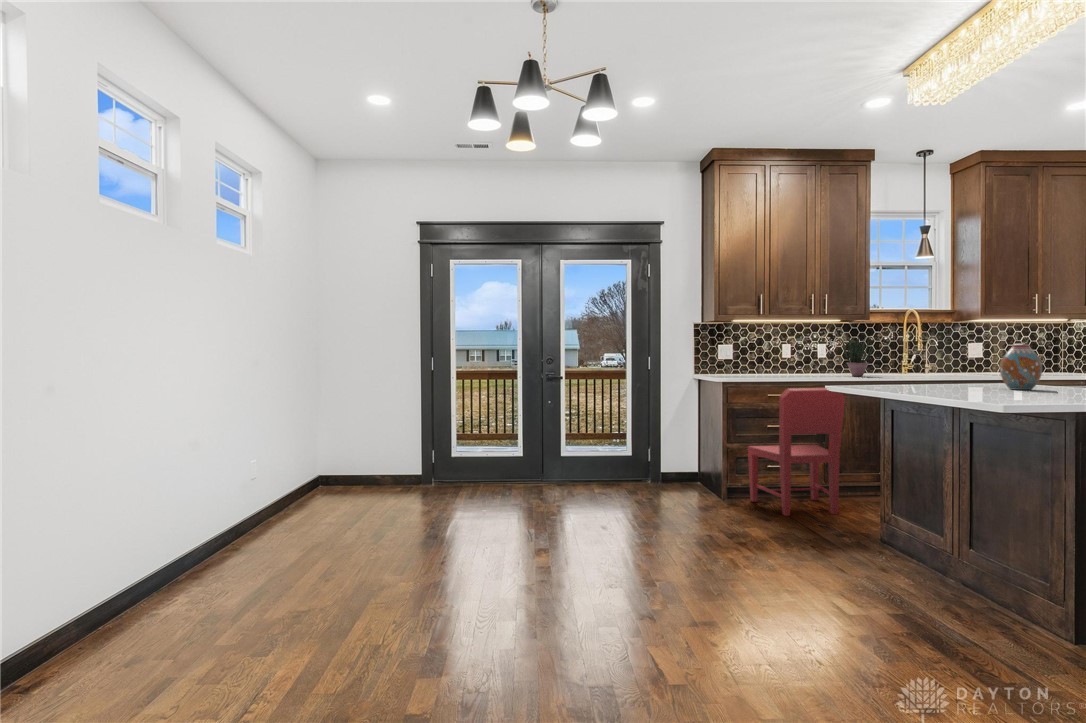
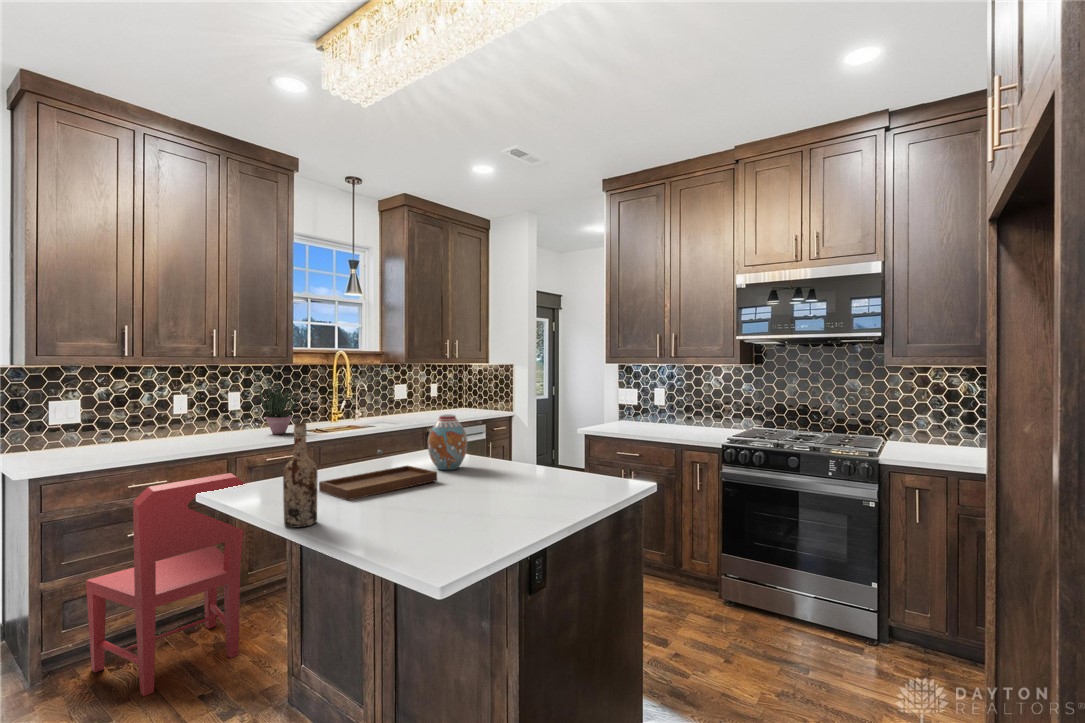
wine bottle: none [889,331,911,392] -> present [283,423,317,528]
tray: none [906,364,1007,391] -> present [319,450,437,500]

